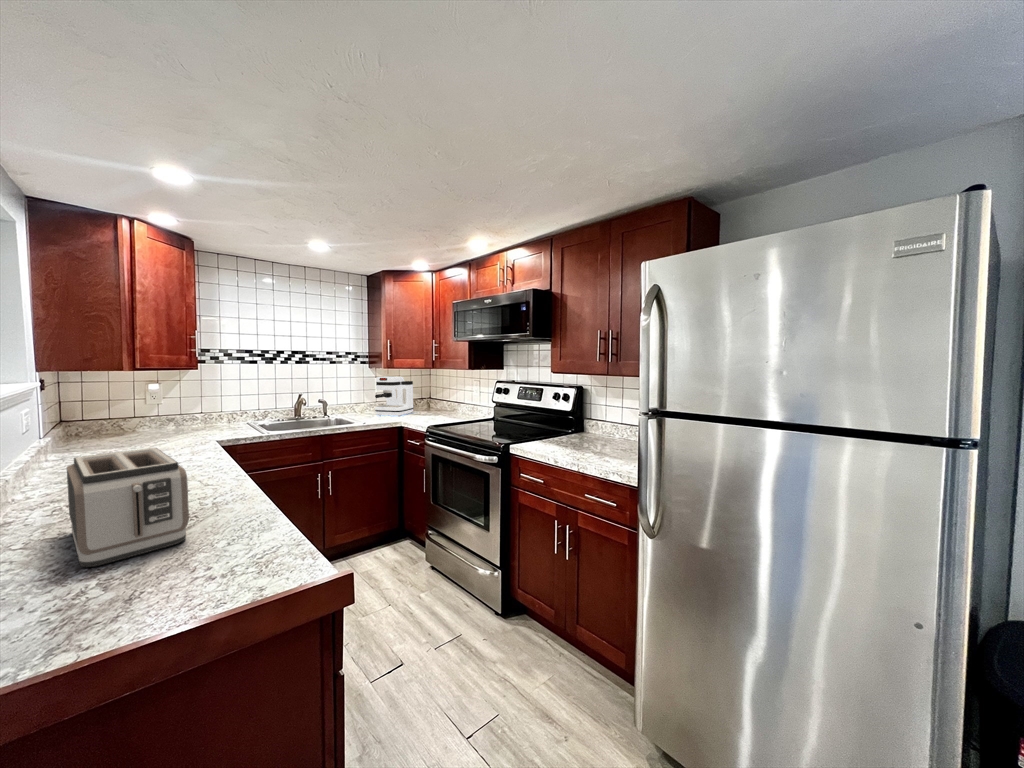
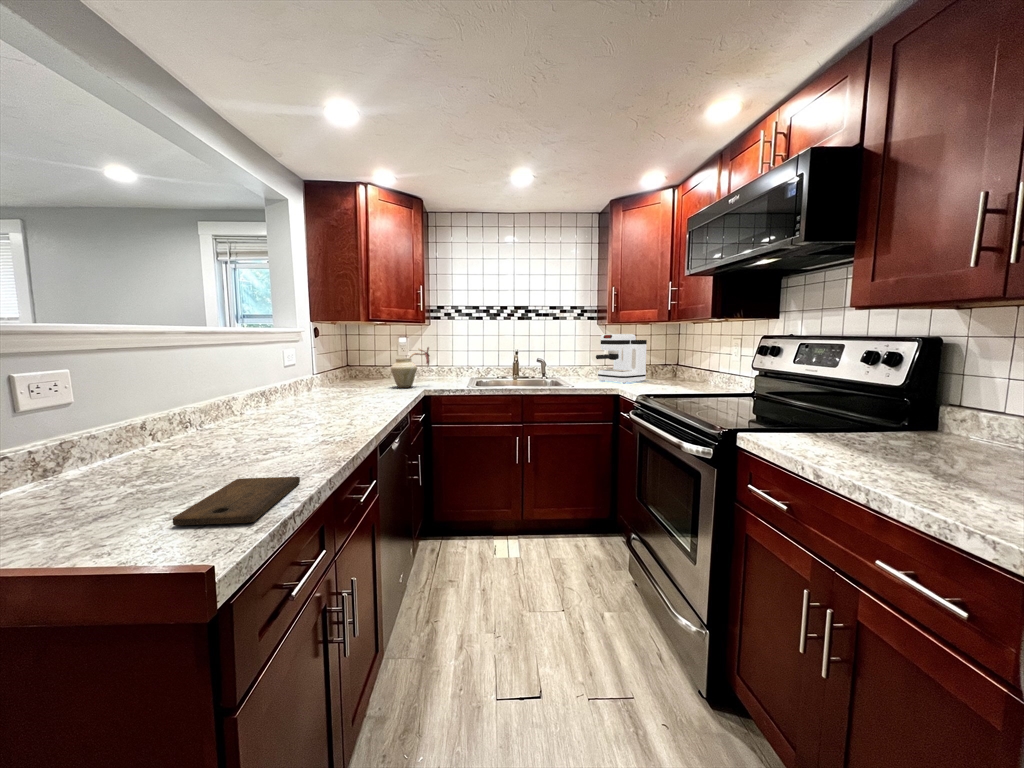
vase: none [160,395,212,442] -> present [391,347,430,388]
toaster: present [67,448,189,567] -> none [157,377,290,477]
cutting board: none [195,530,280,586] -> present [173,477,300,525]

